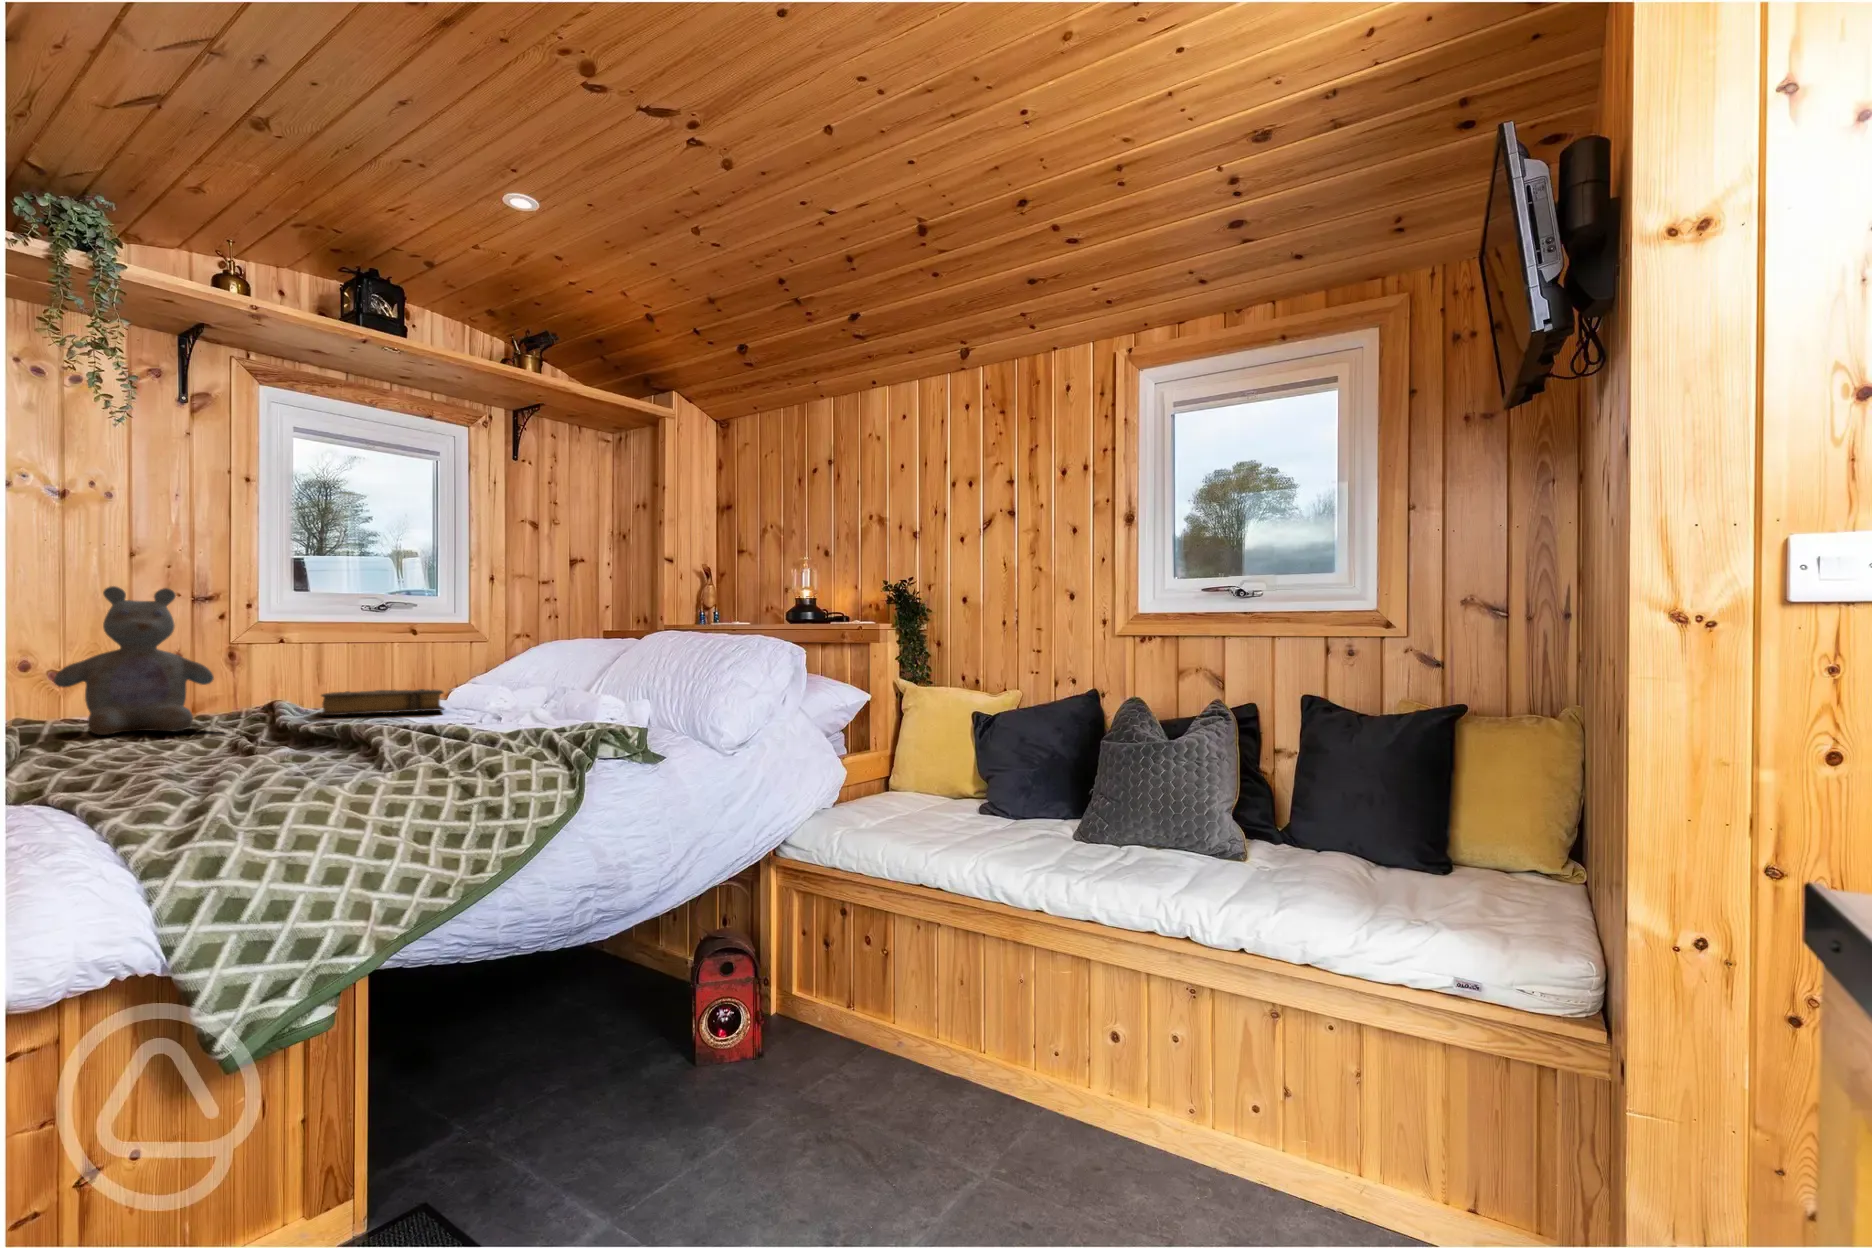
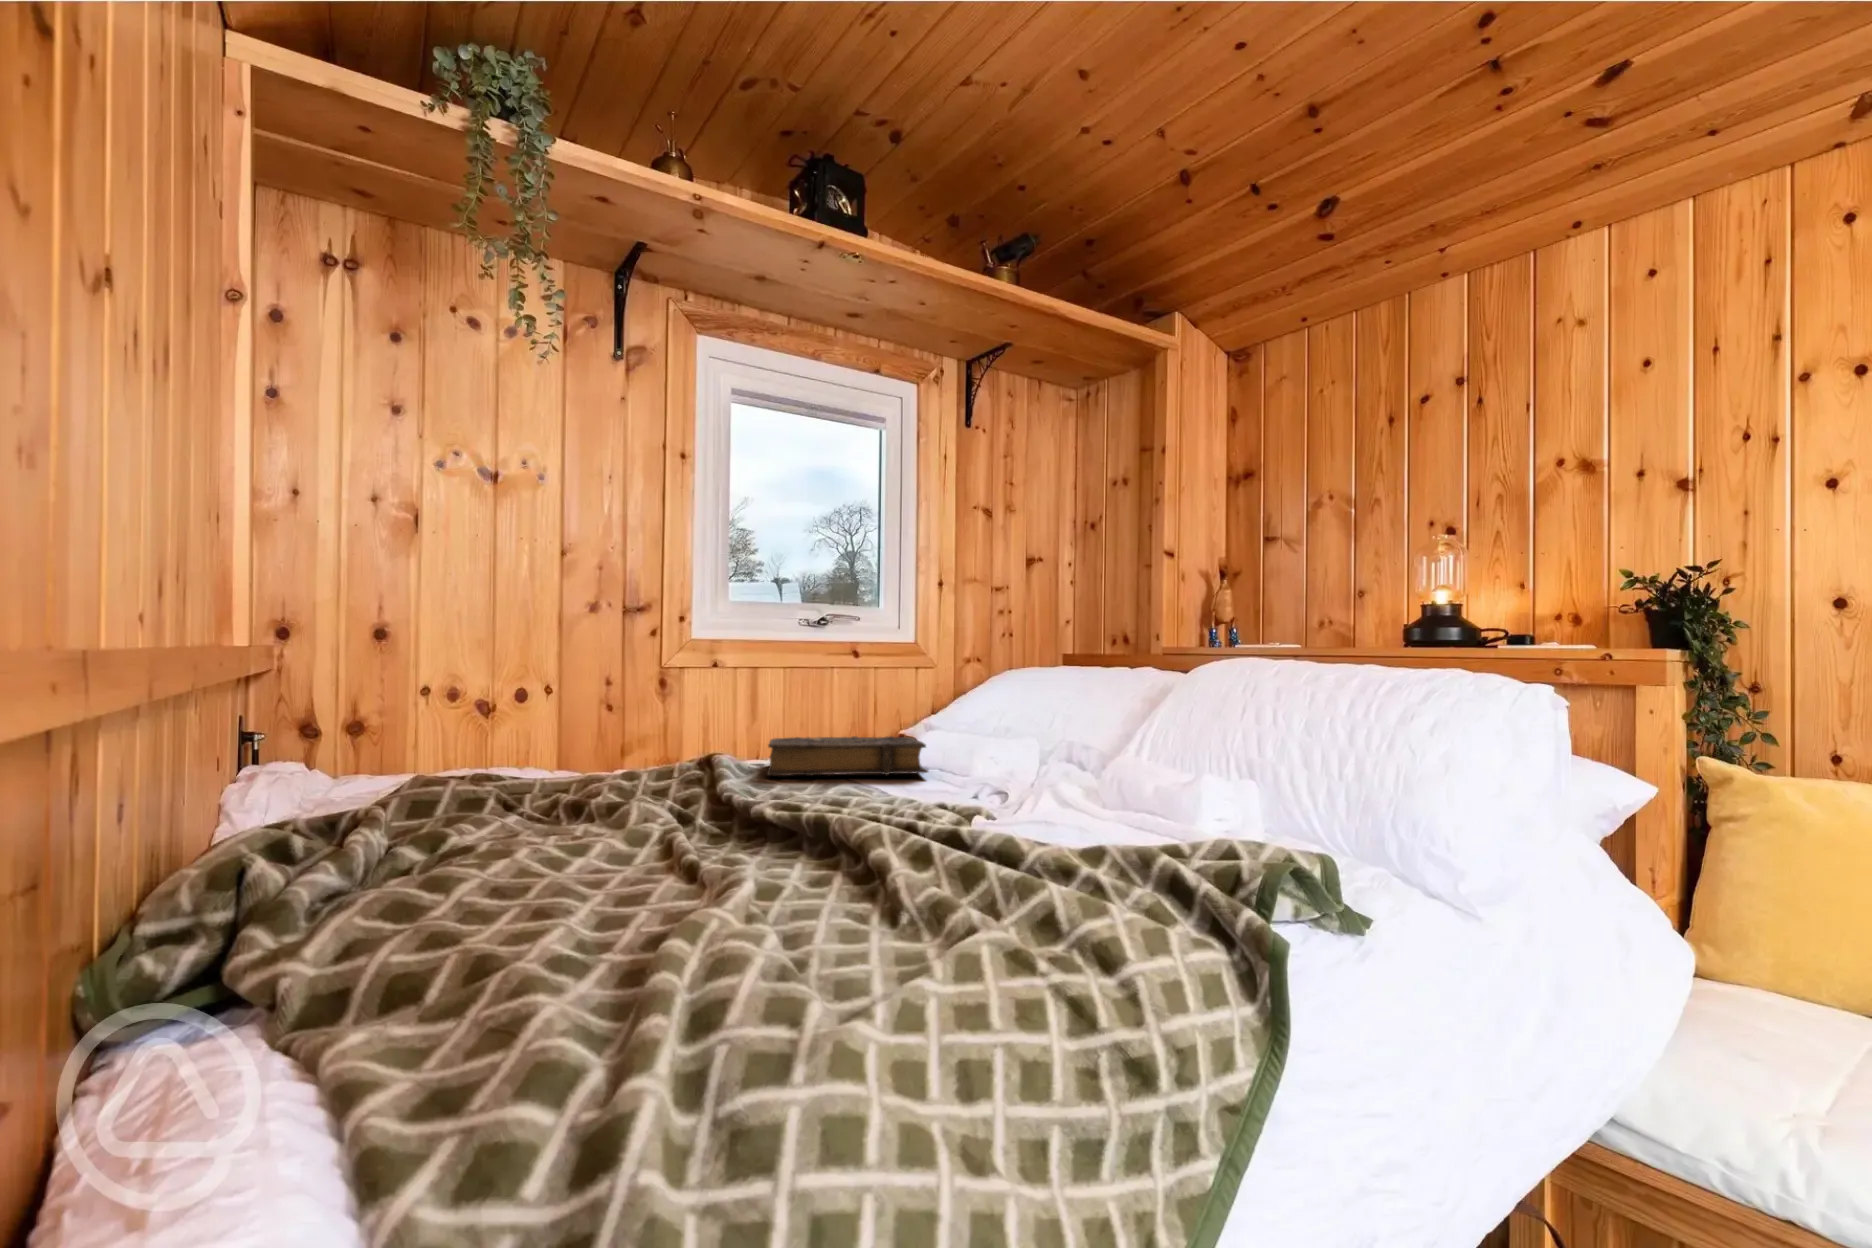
stuffed bear: present [54,586,214,735] -> none [449,583,639,806]

